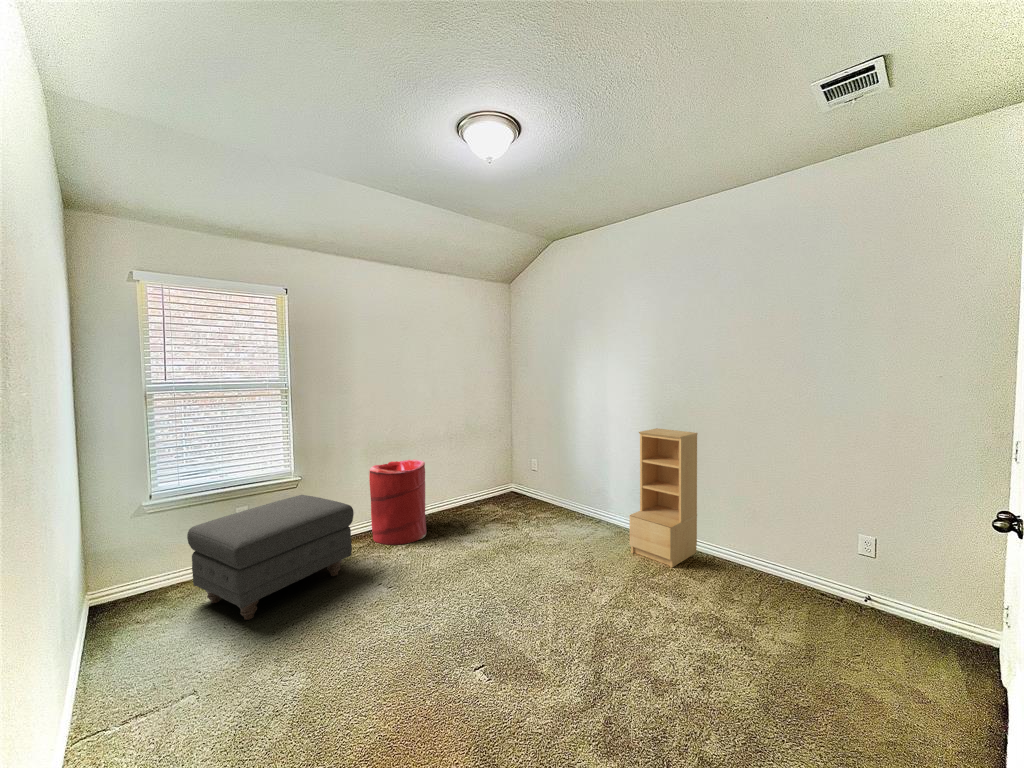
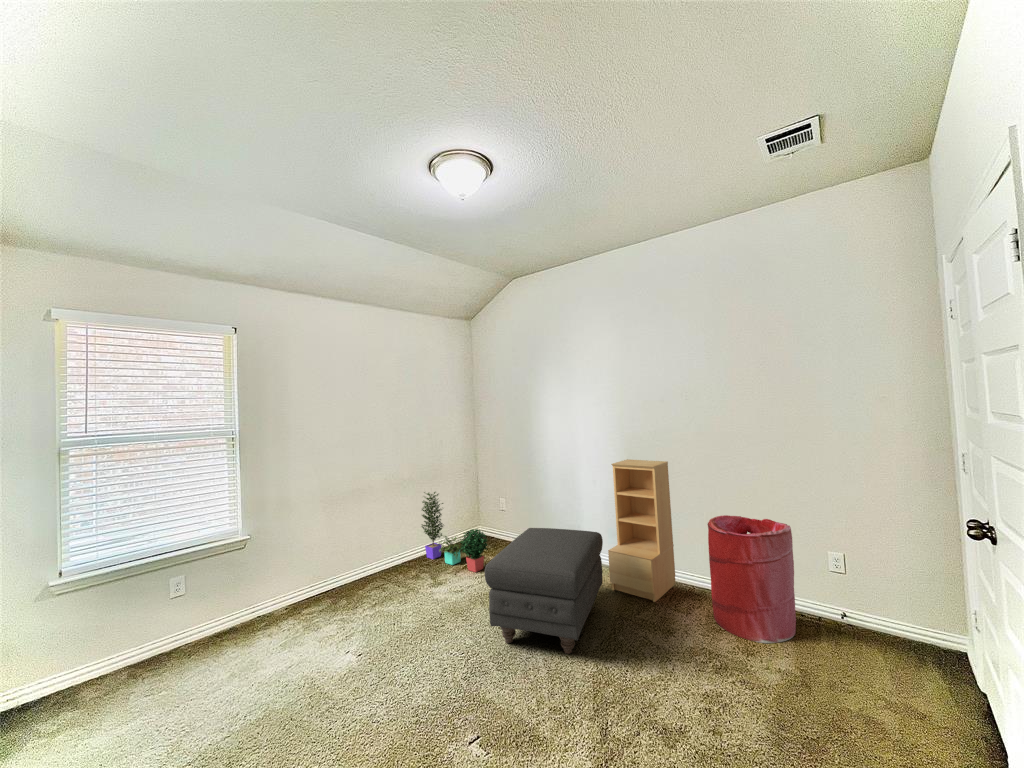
potted plant: none [455,448,517,525] -> present [422,492,488,572]
laundry hamper: present [369,460,426,545] -> present [708,515,796,643]
ottoman: present [187,495,354,620] -> present [485,528,603,654]

